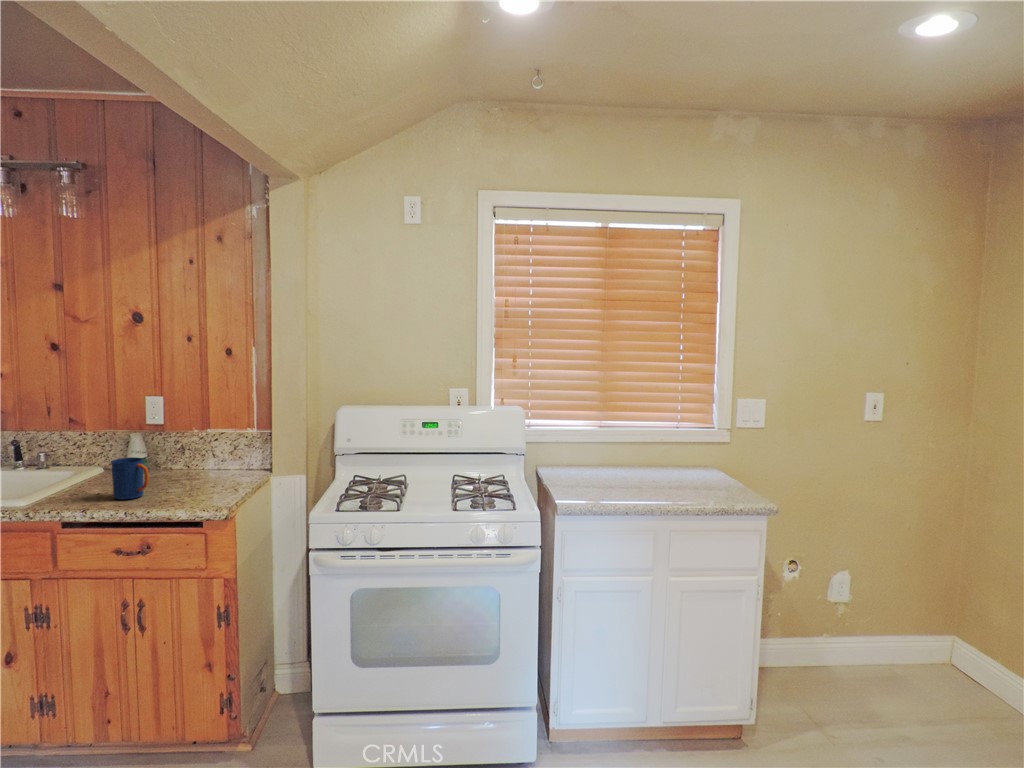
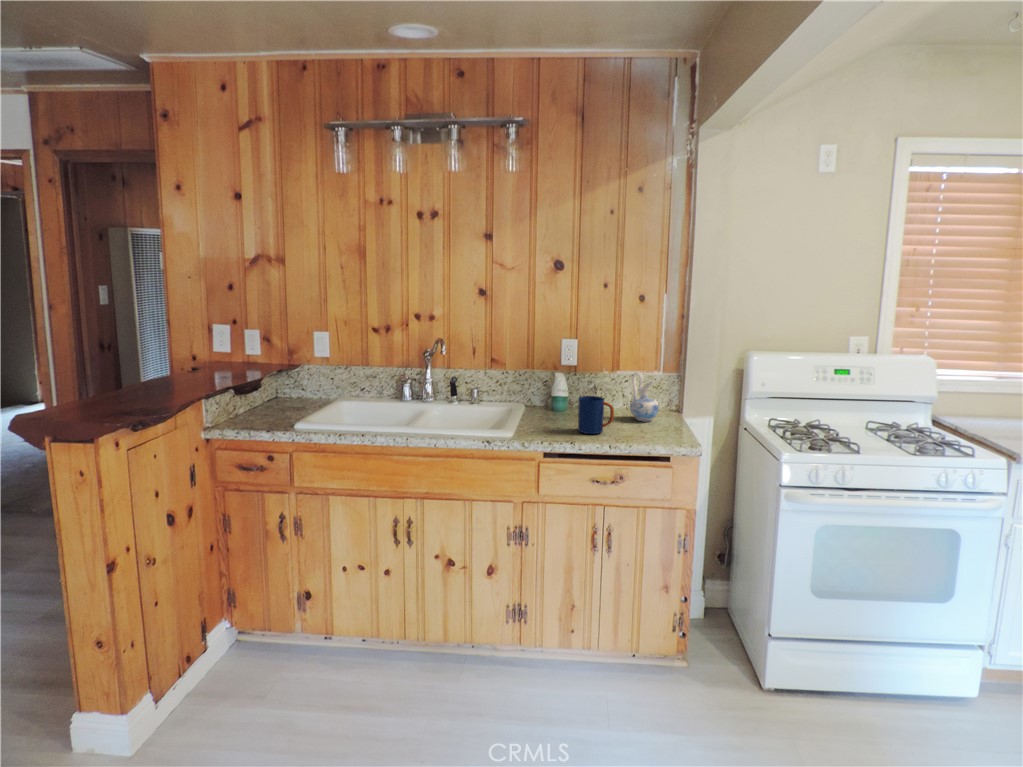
ceramic pitcher: none [199,430,232,482] -> present [630,372,659,421]

